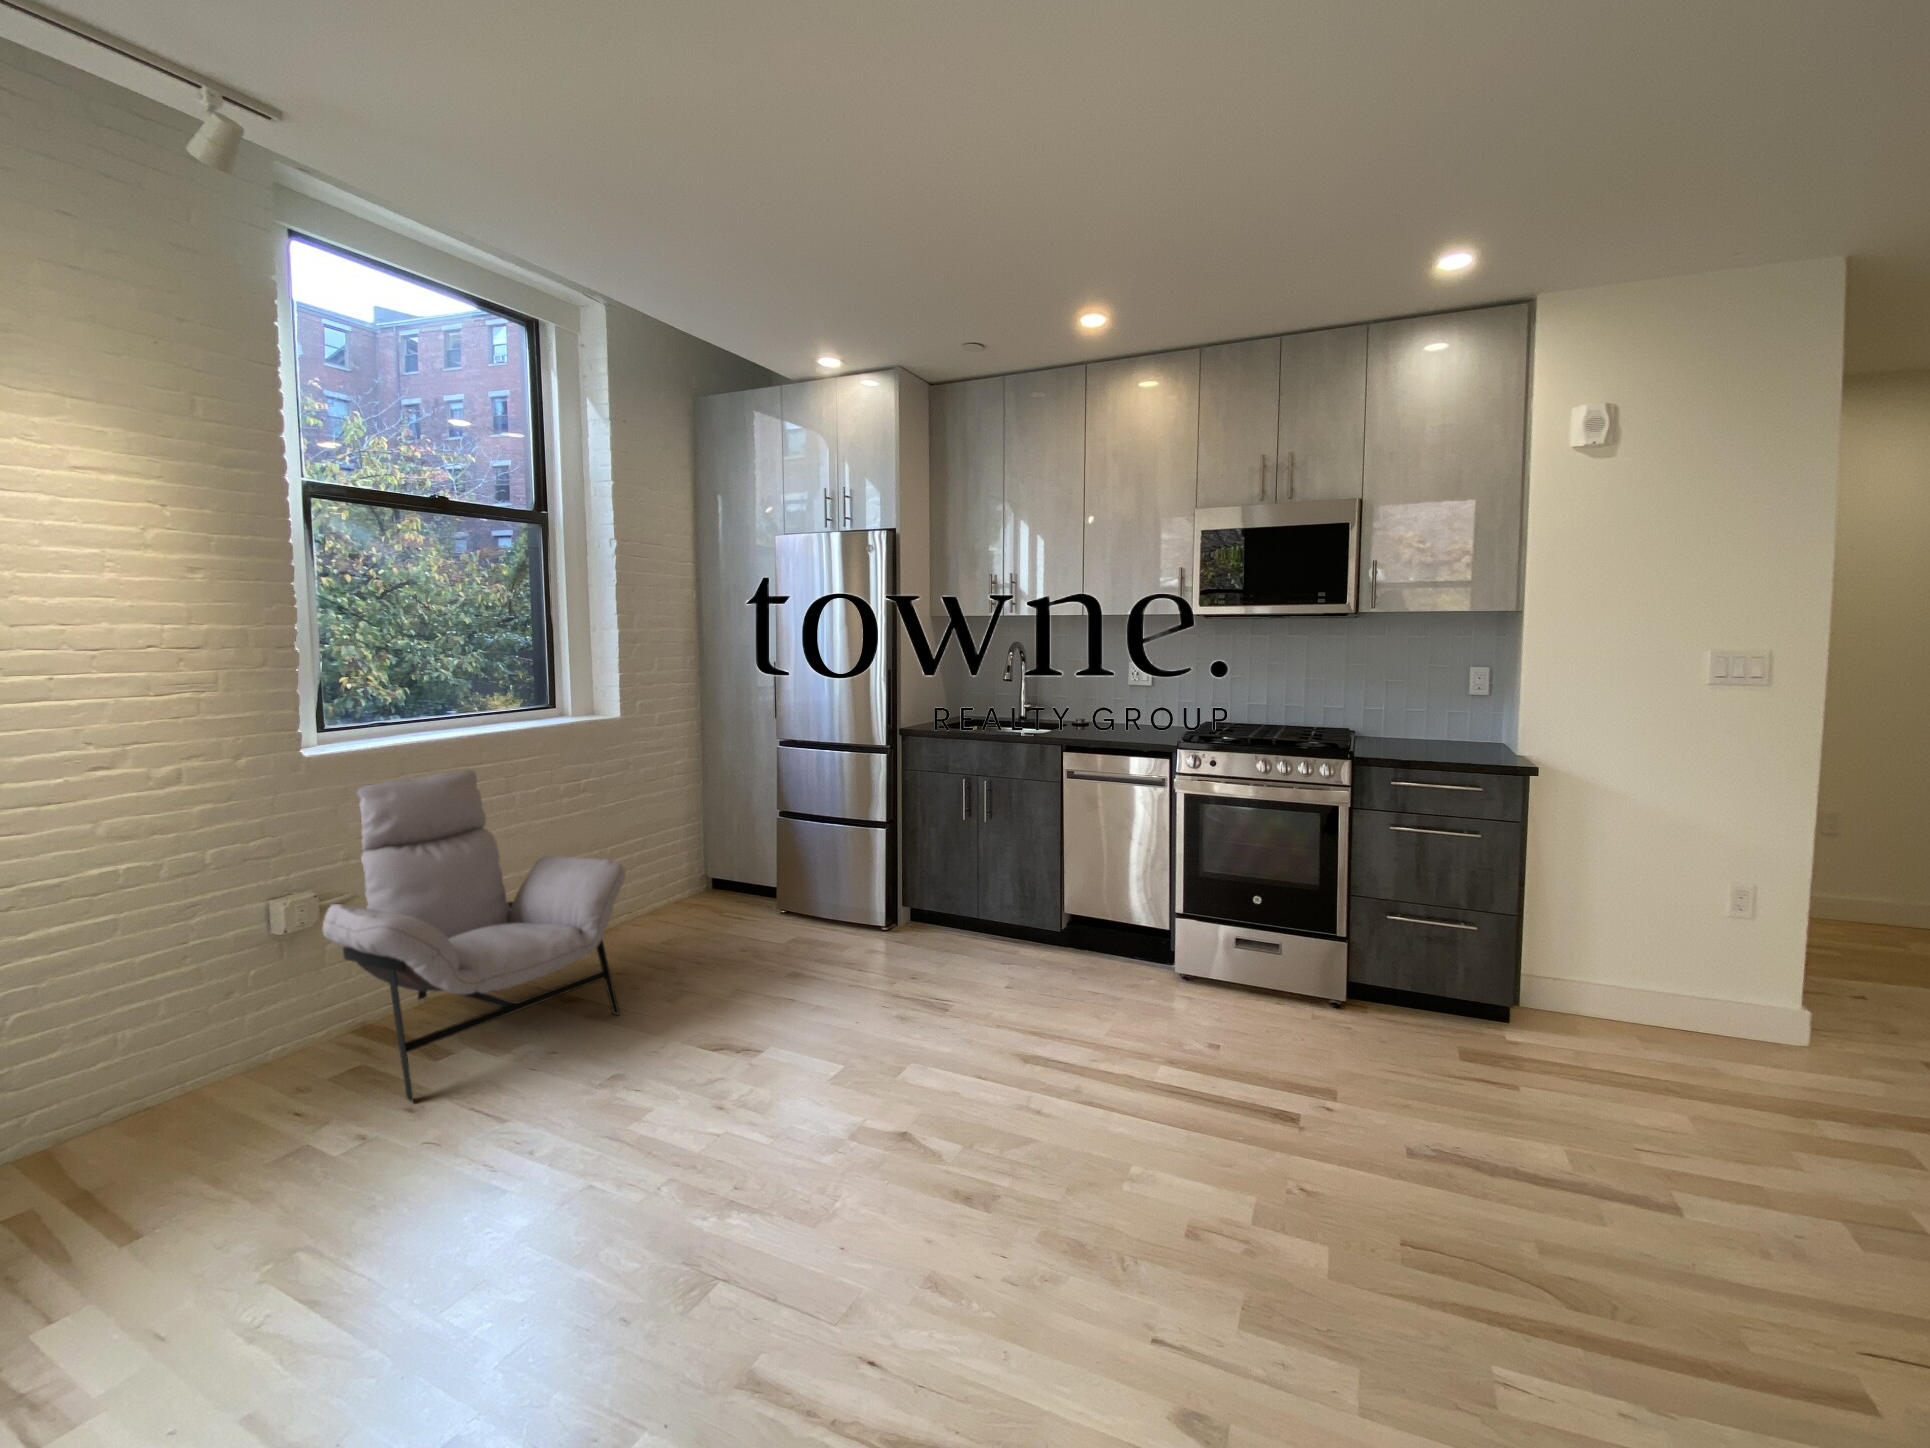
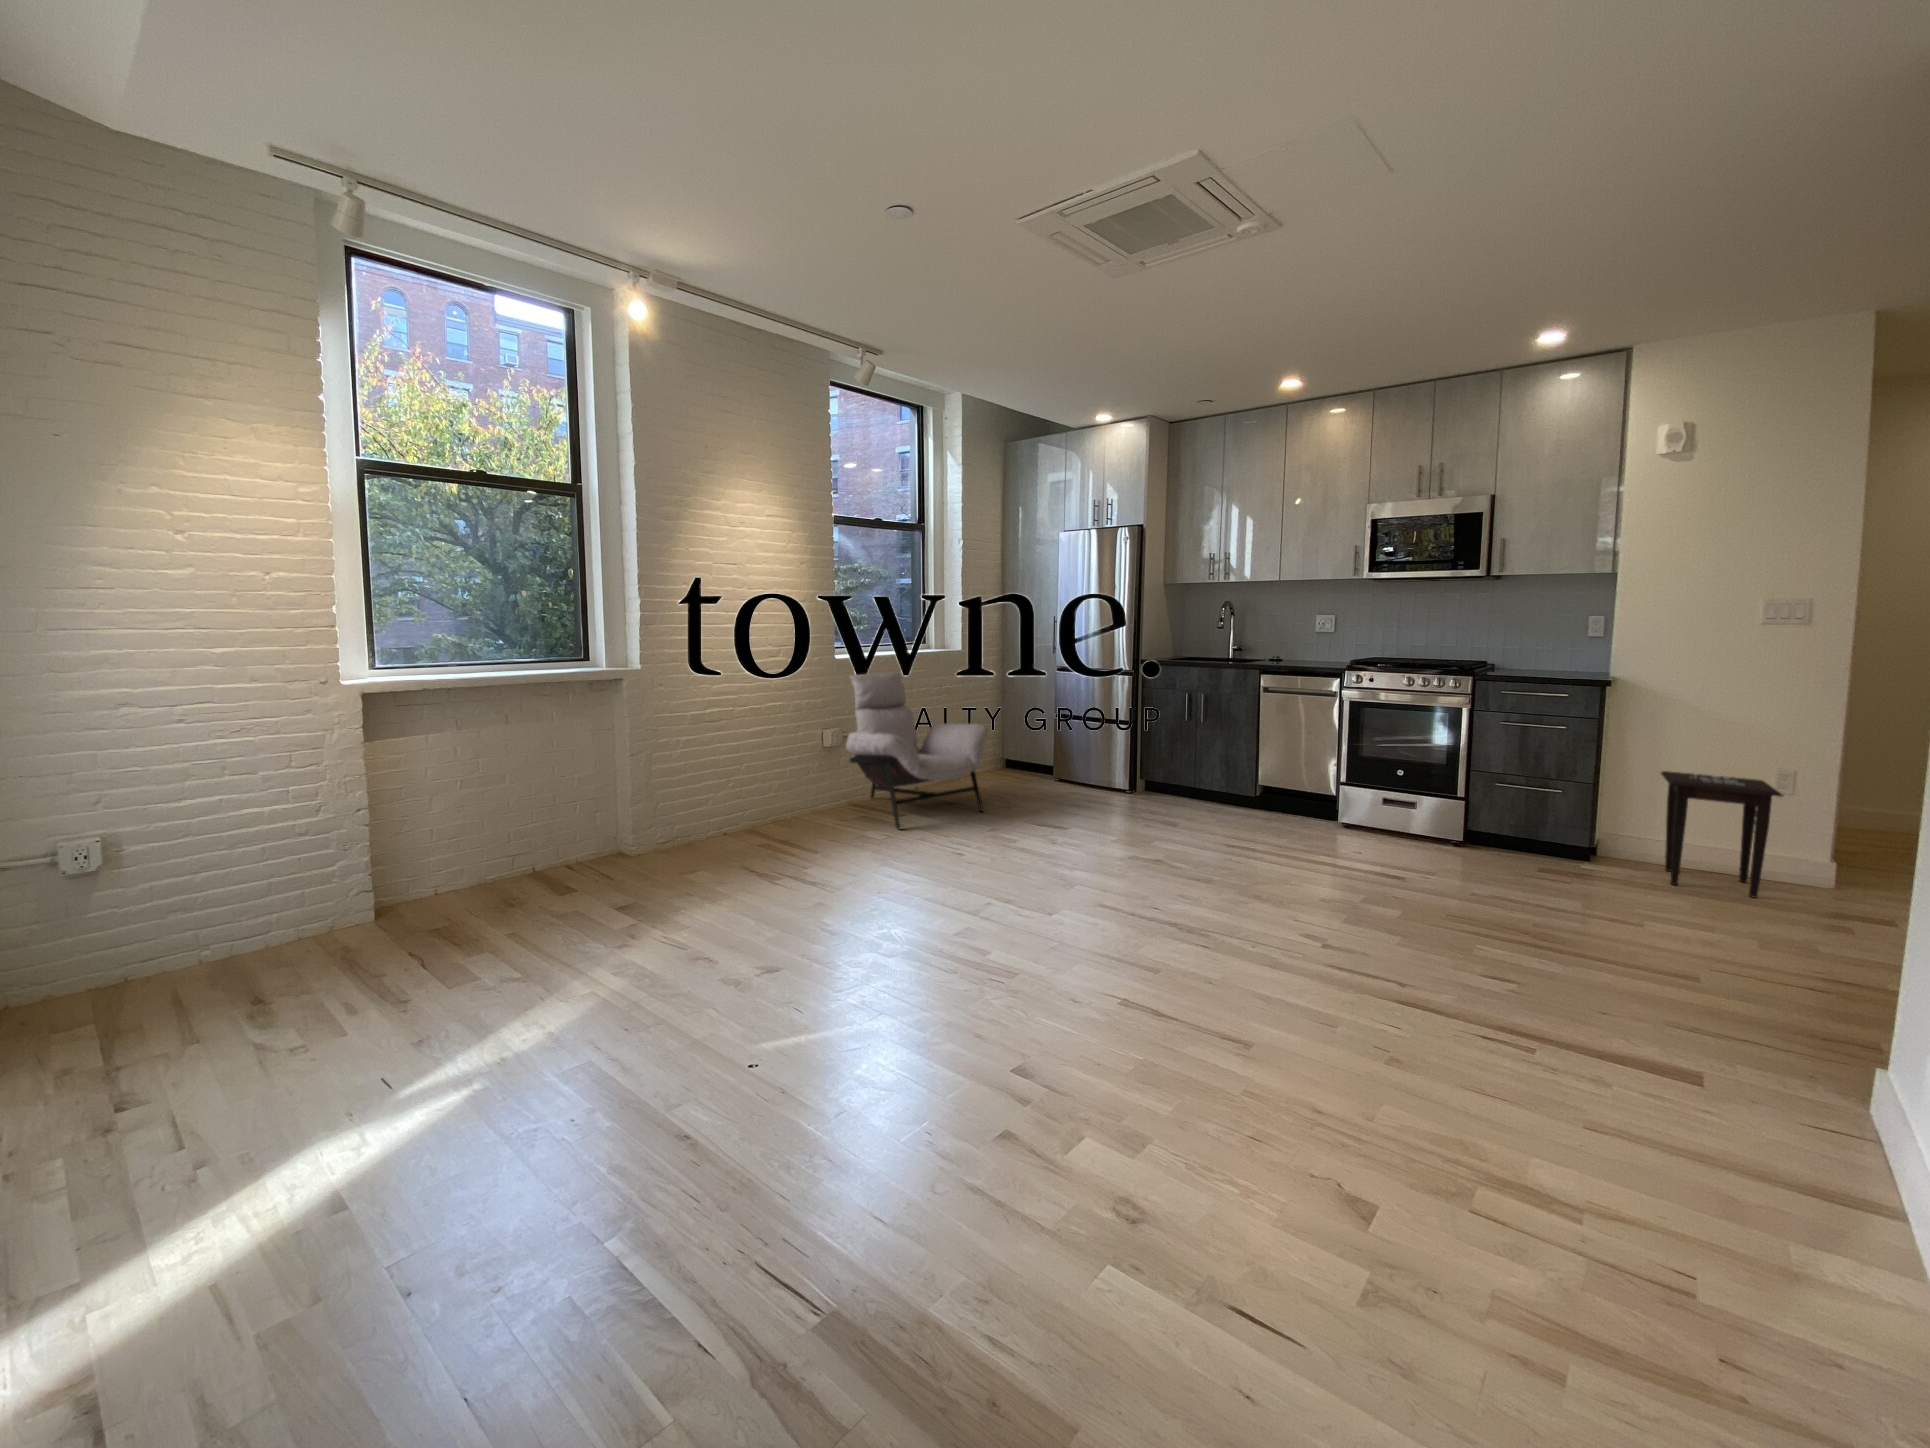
side table: none [1587,892,1773,1089] -> present [1661,771,1783,898]

